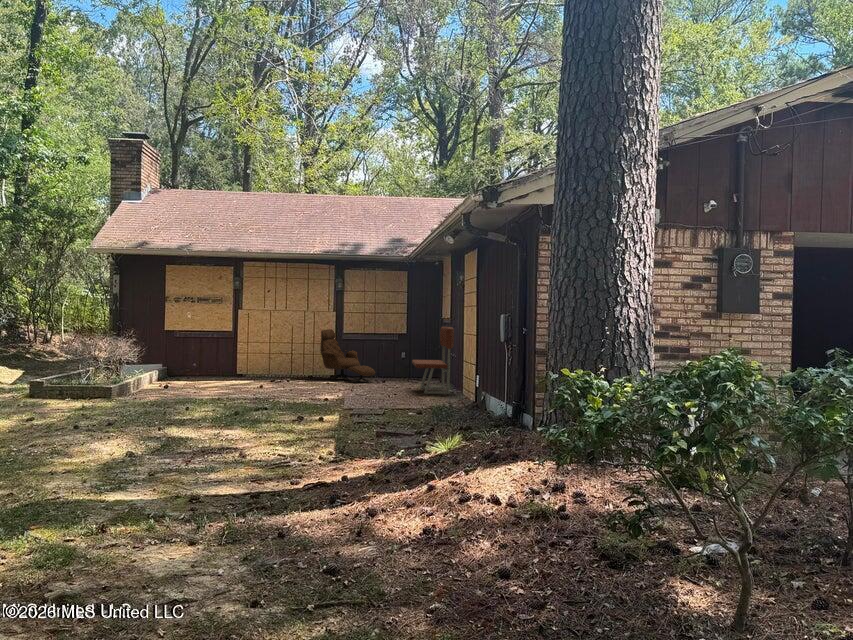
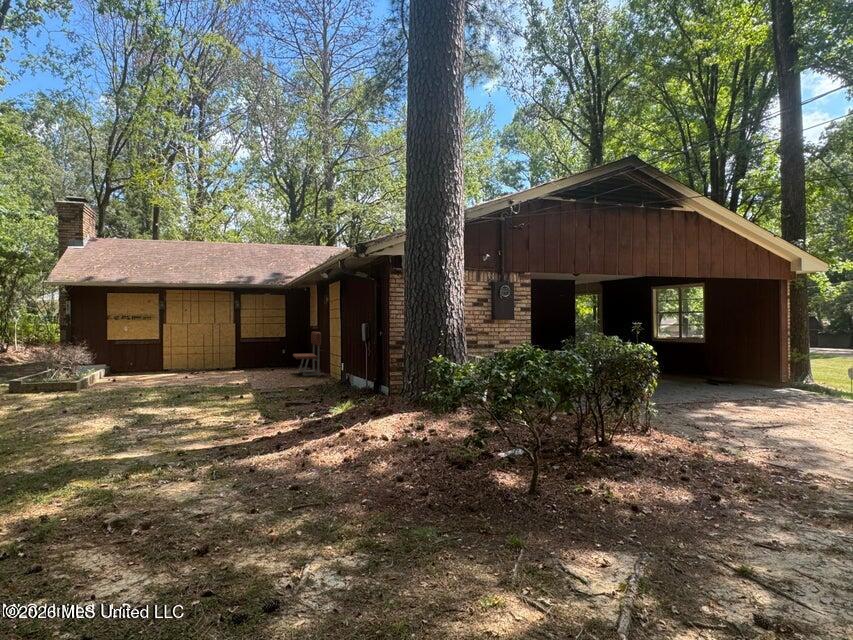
lounge chair: present [320,329,375,383] -> none [227,336,266,371]

